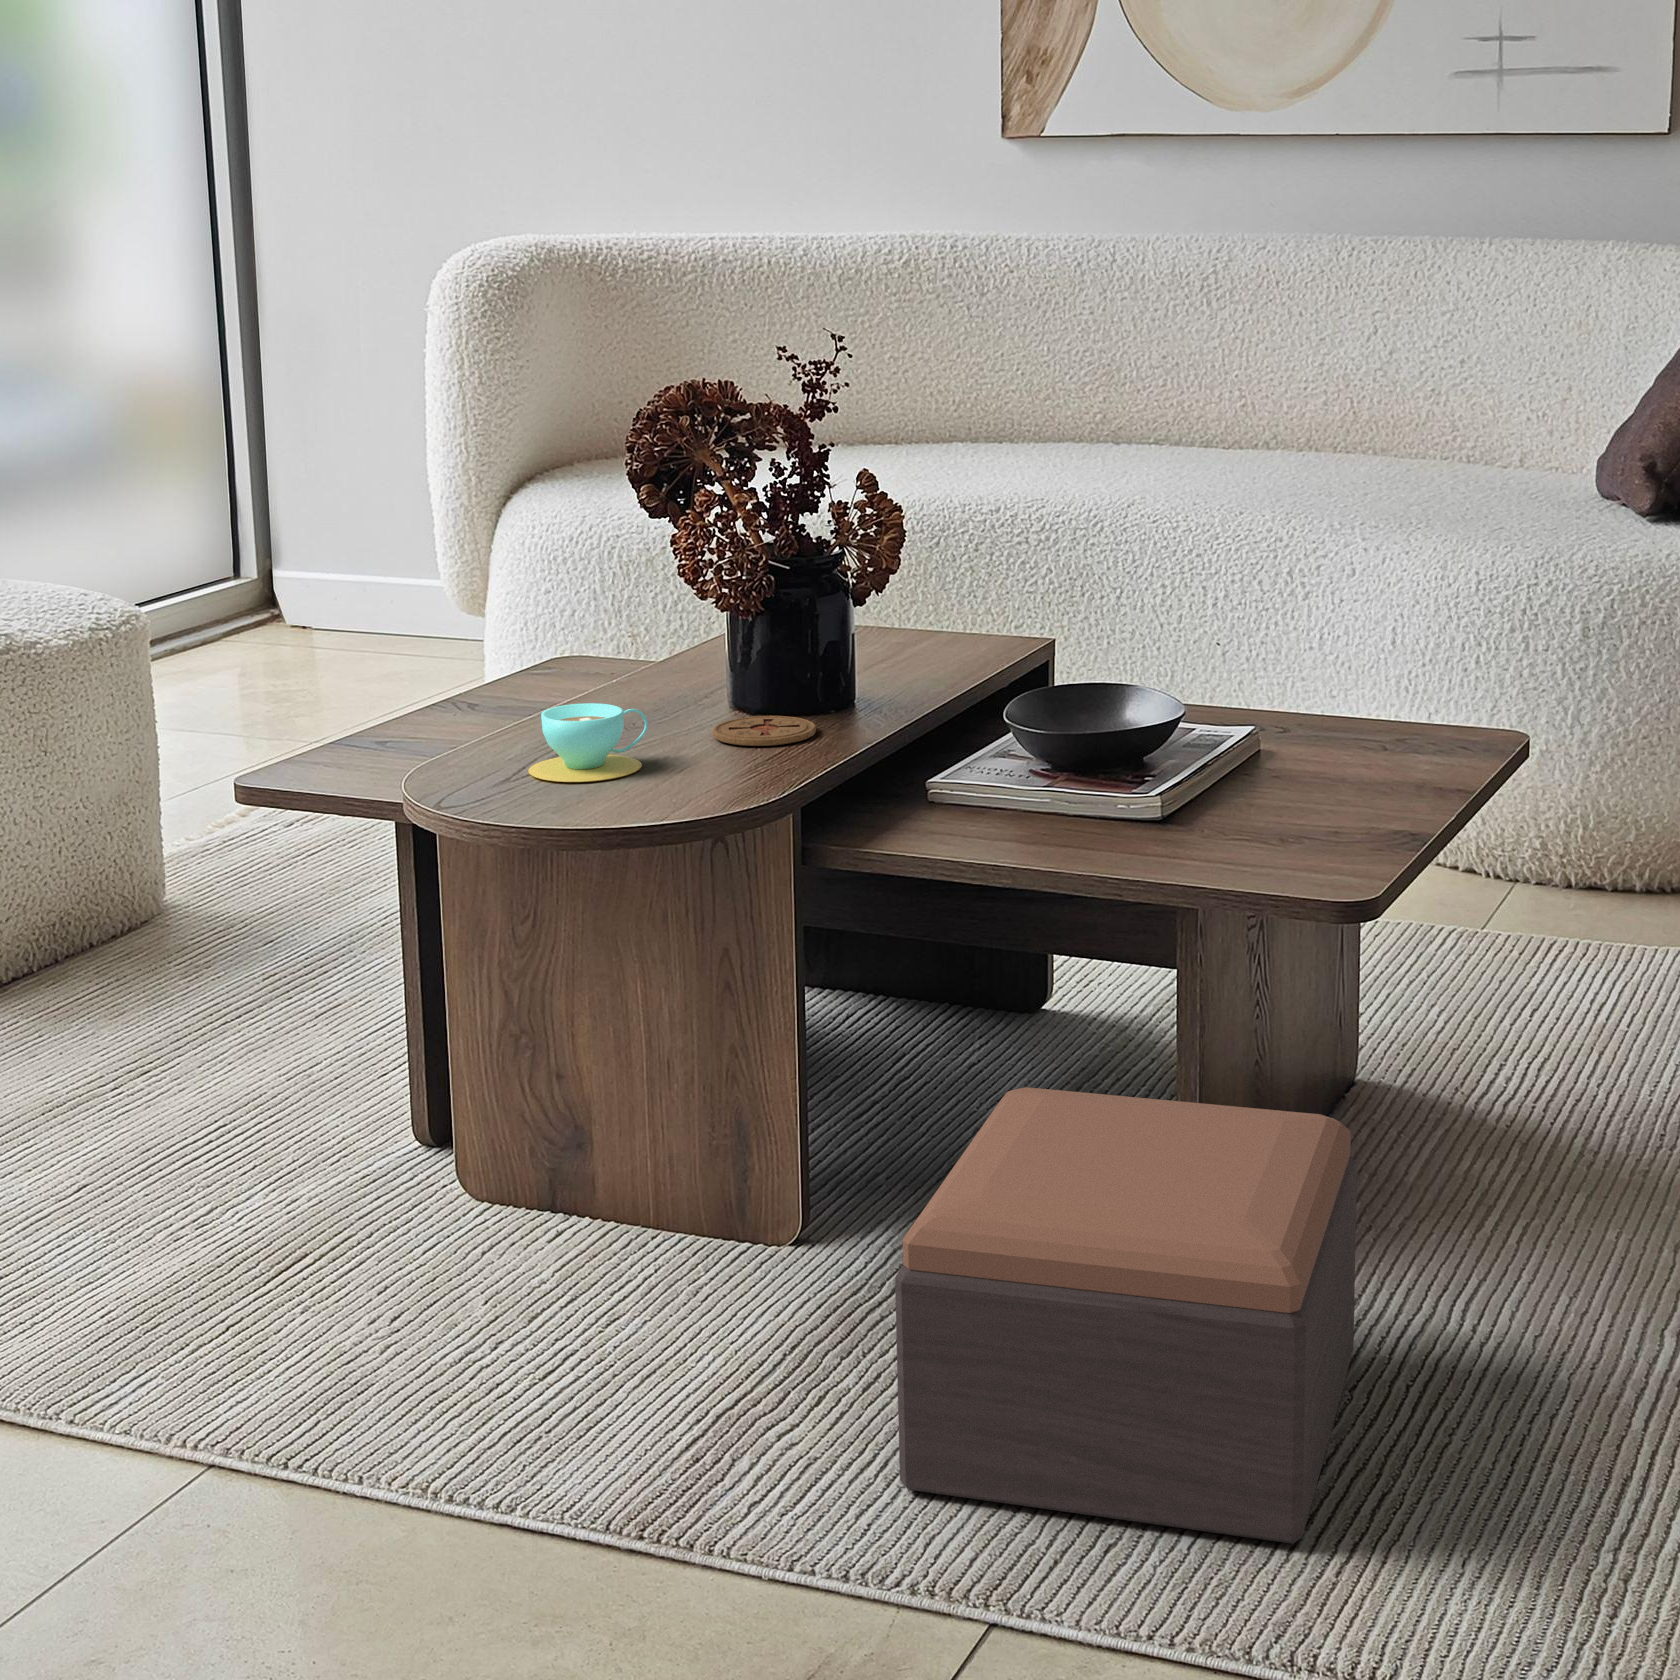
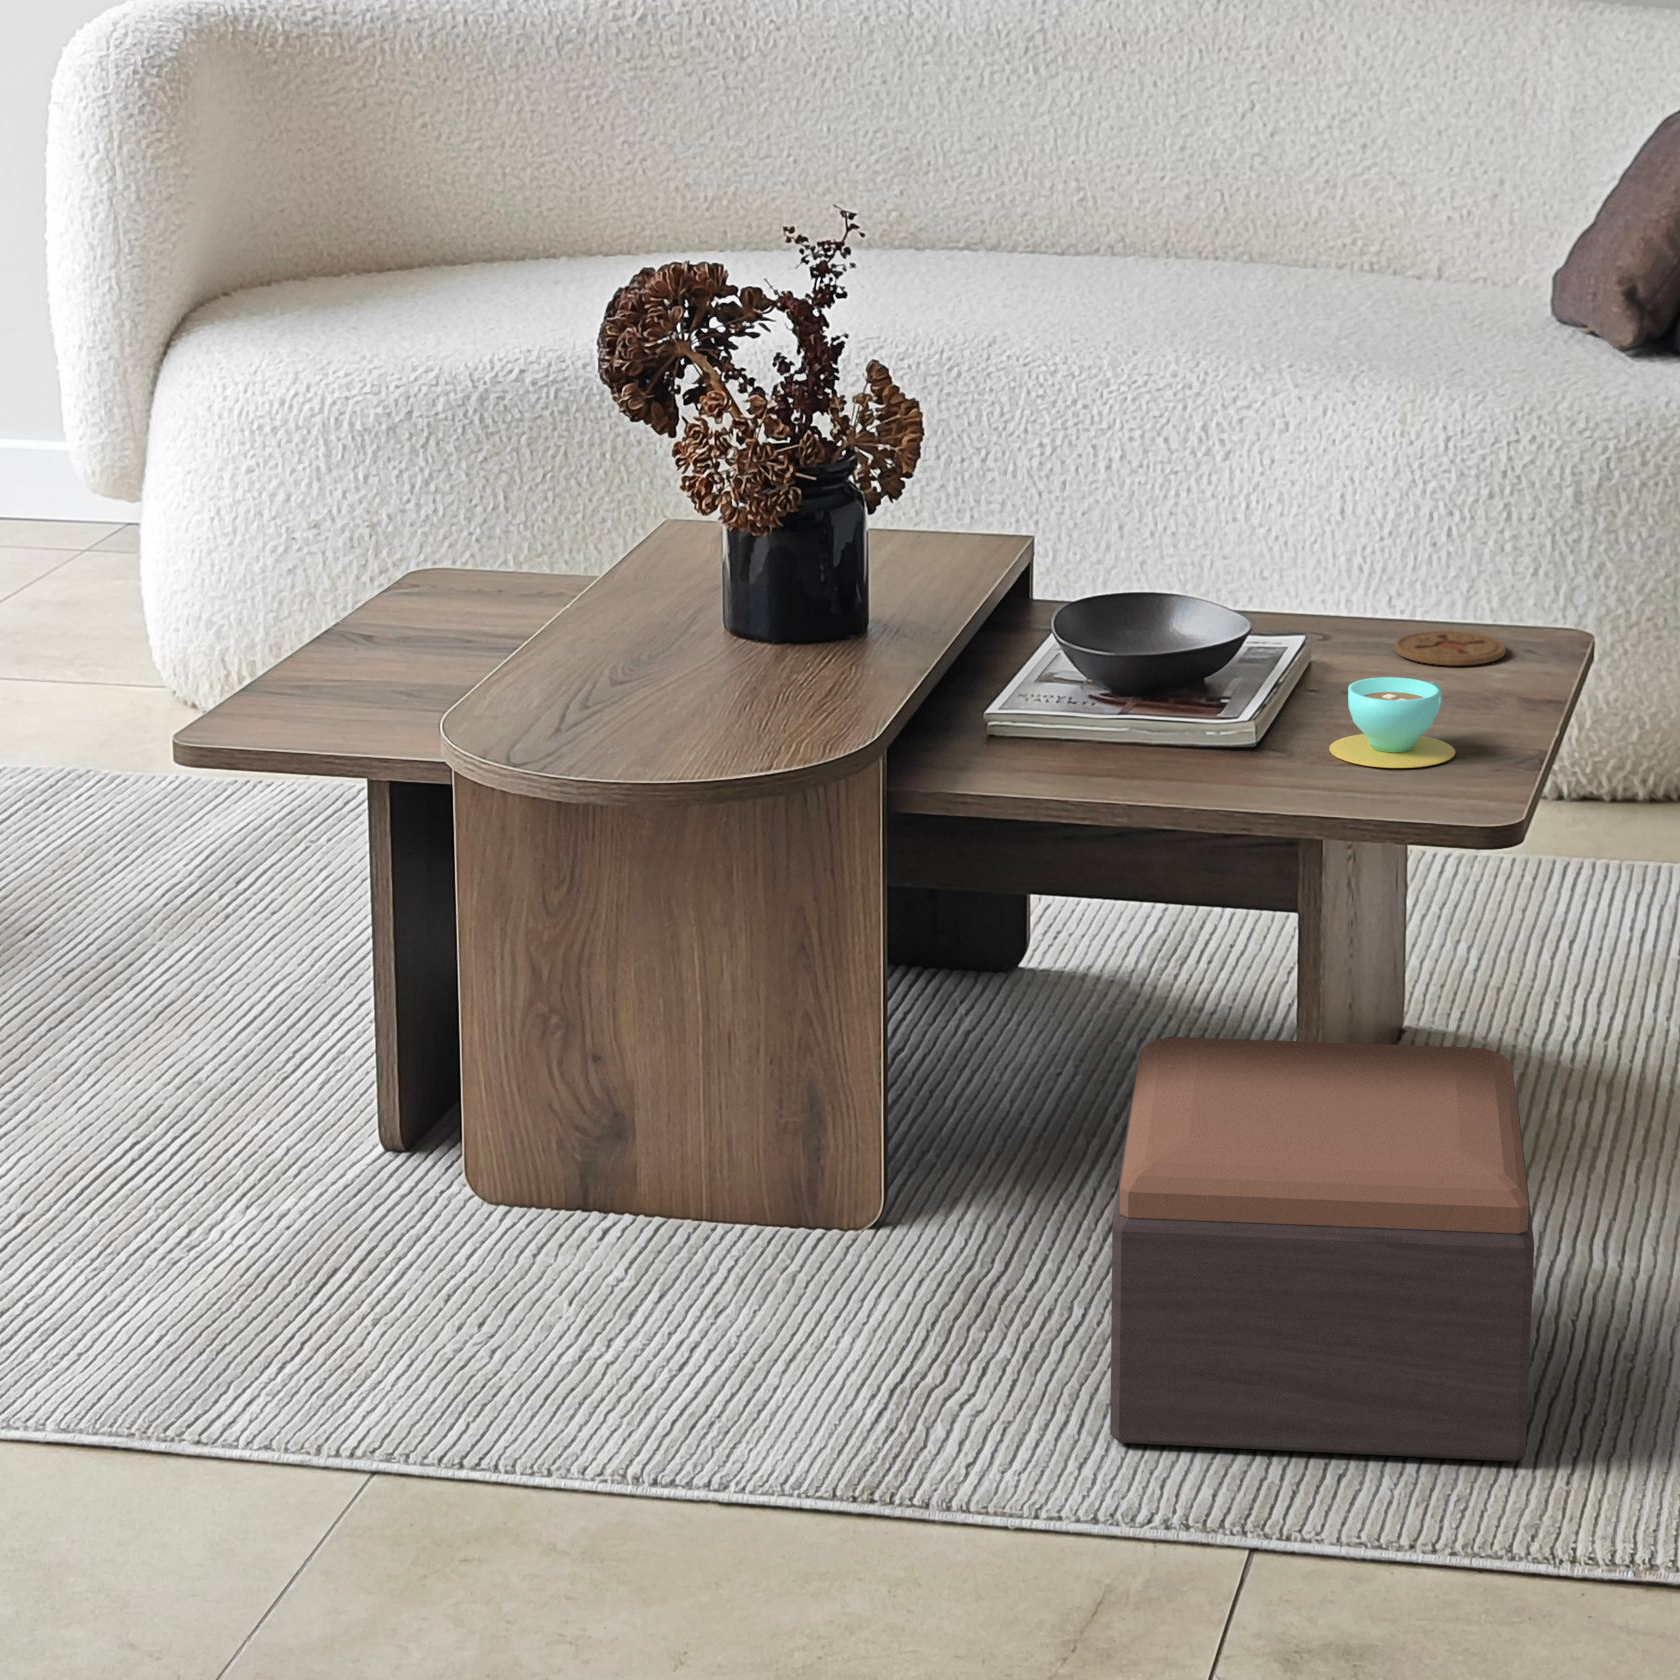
teacup: present [528,703,648,782] -> present [1329,677,1456,768]
coaster: present [713,716,816,746] -> present [1395,631,1506,665]

